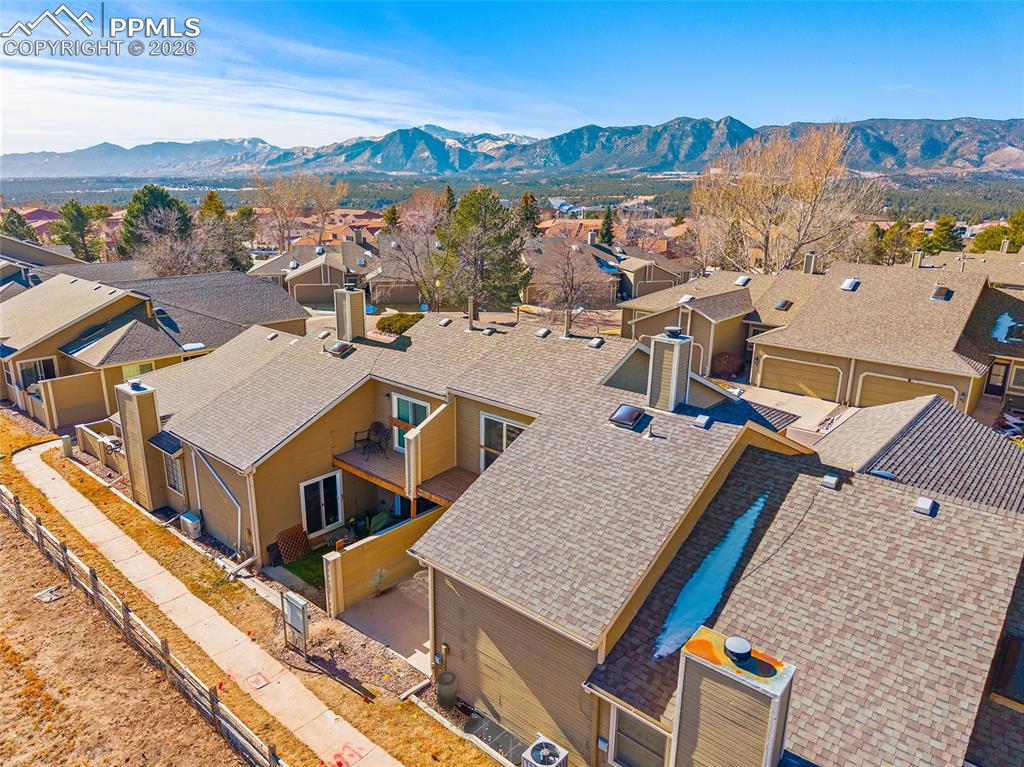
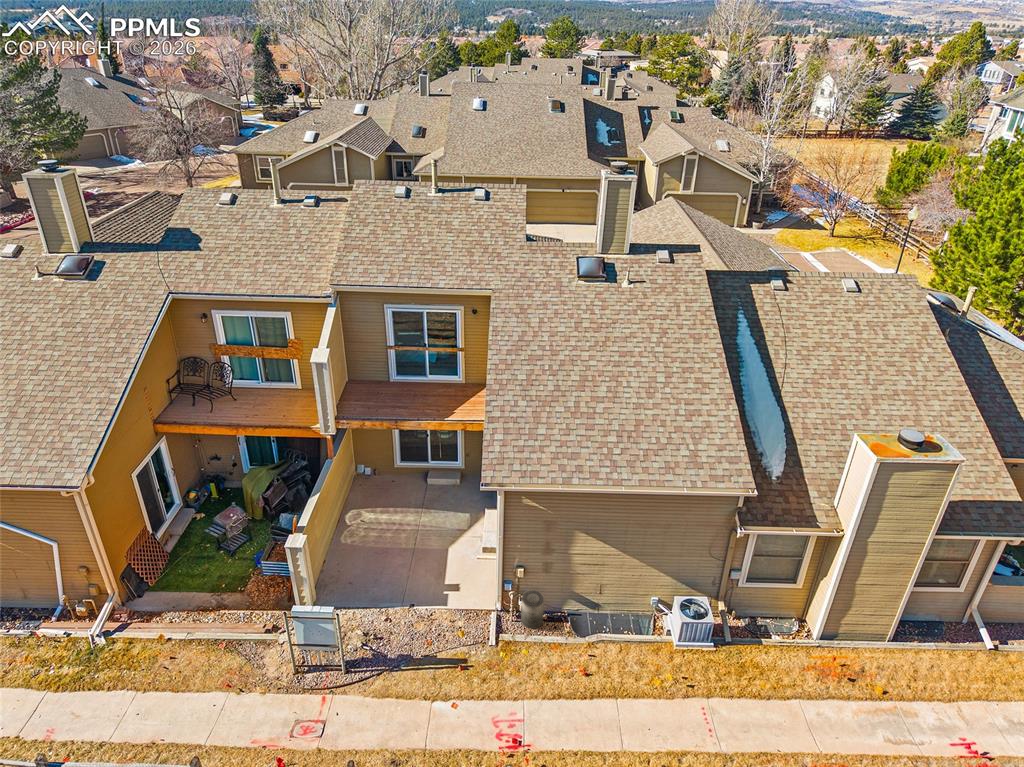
potted tree: present [368,570,387,596] -> none [324,528,343,563]

